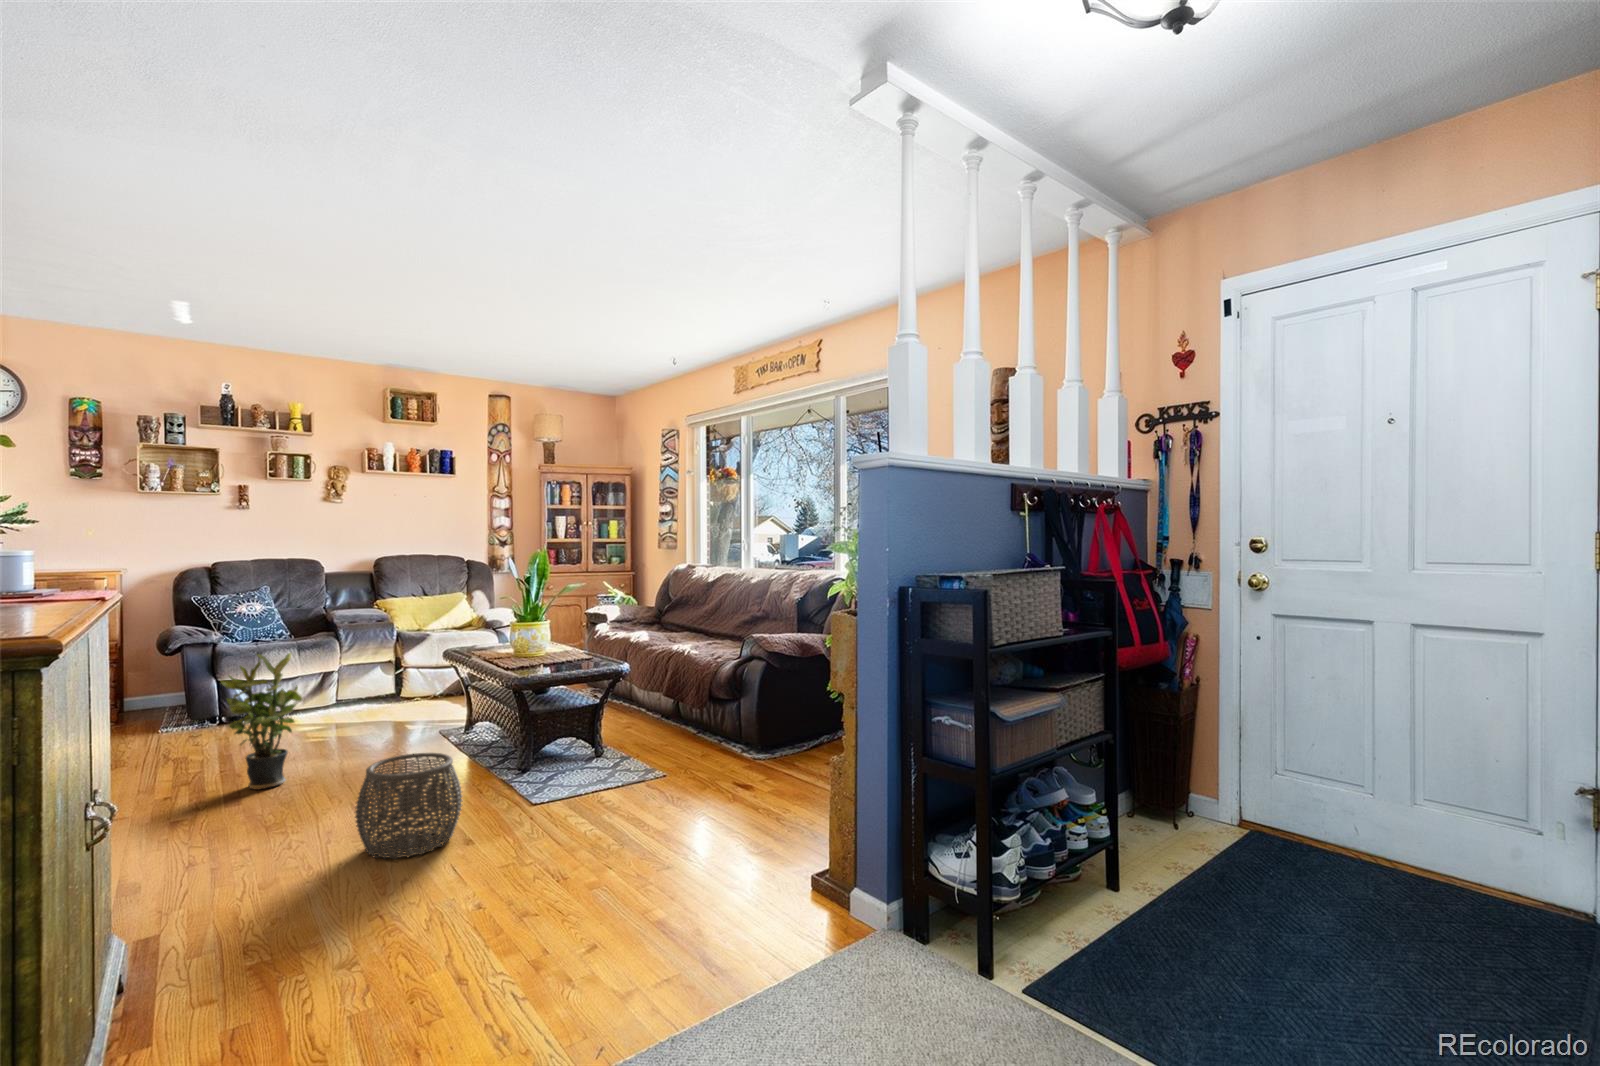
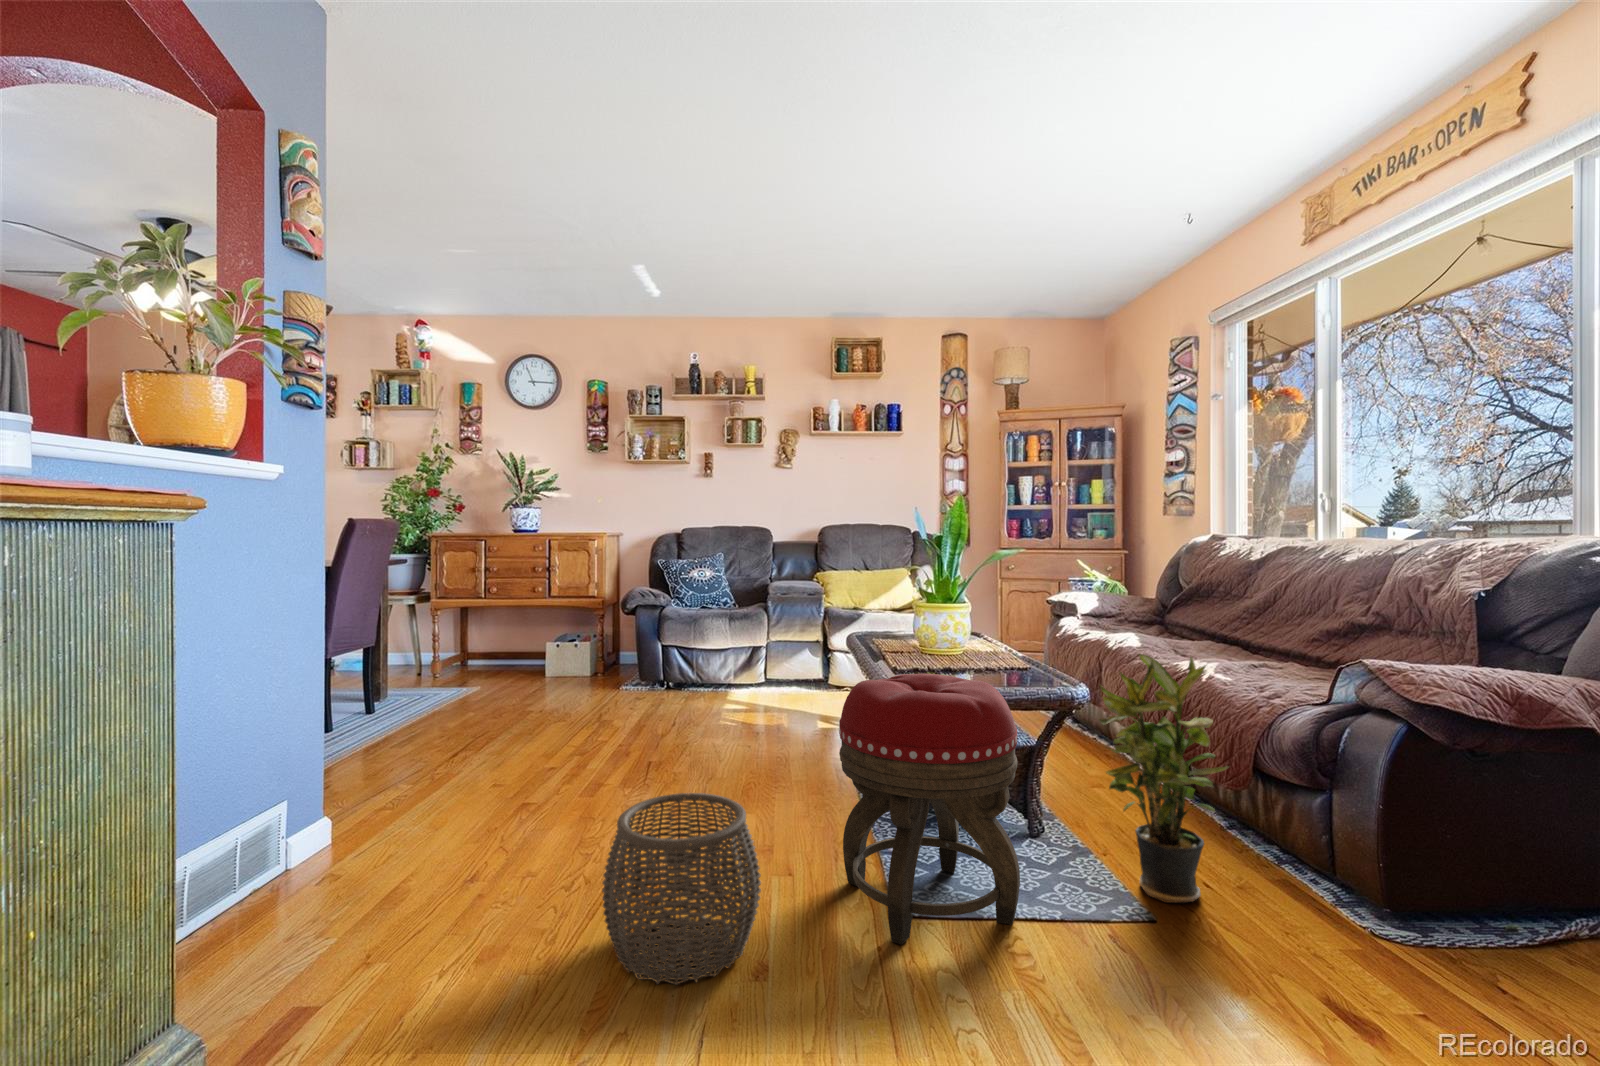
potted plant: present [221,653,302,790] -> present [1099,654,1228,903]
footstool: none [493,666,601,812] -> present [839,674,1020,944]

